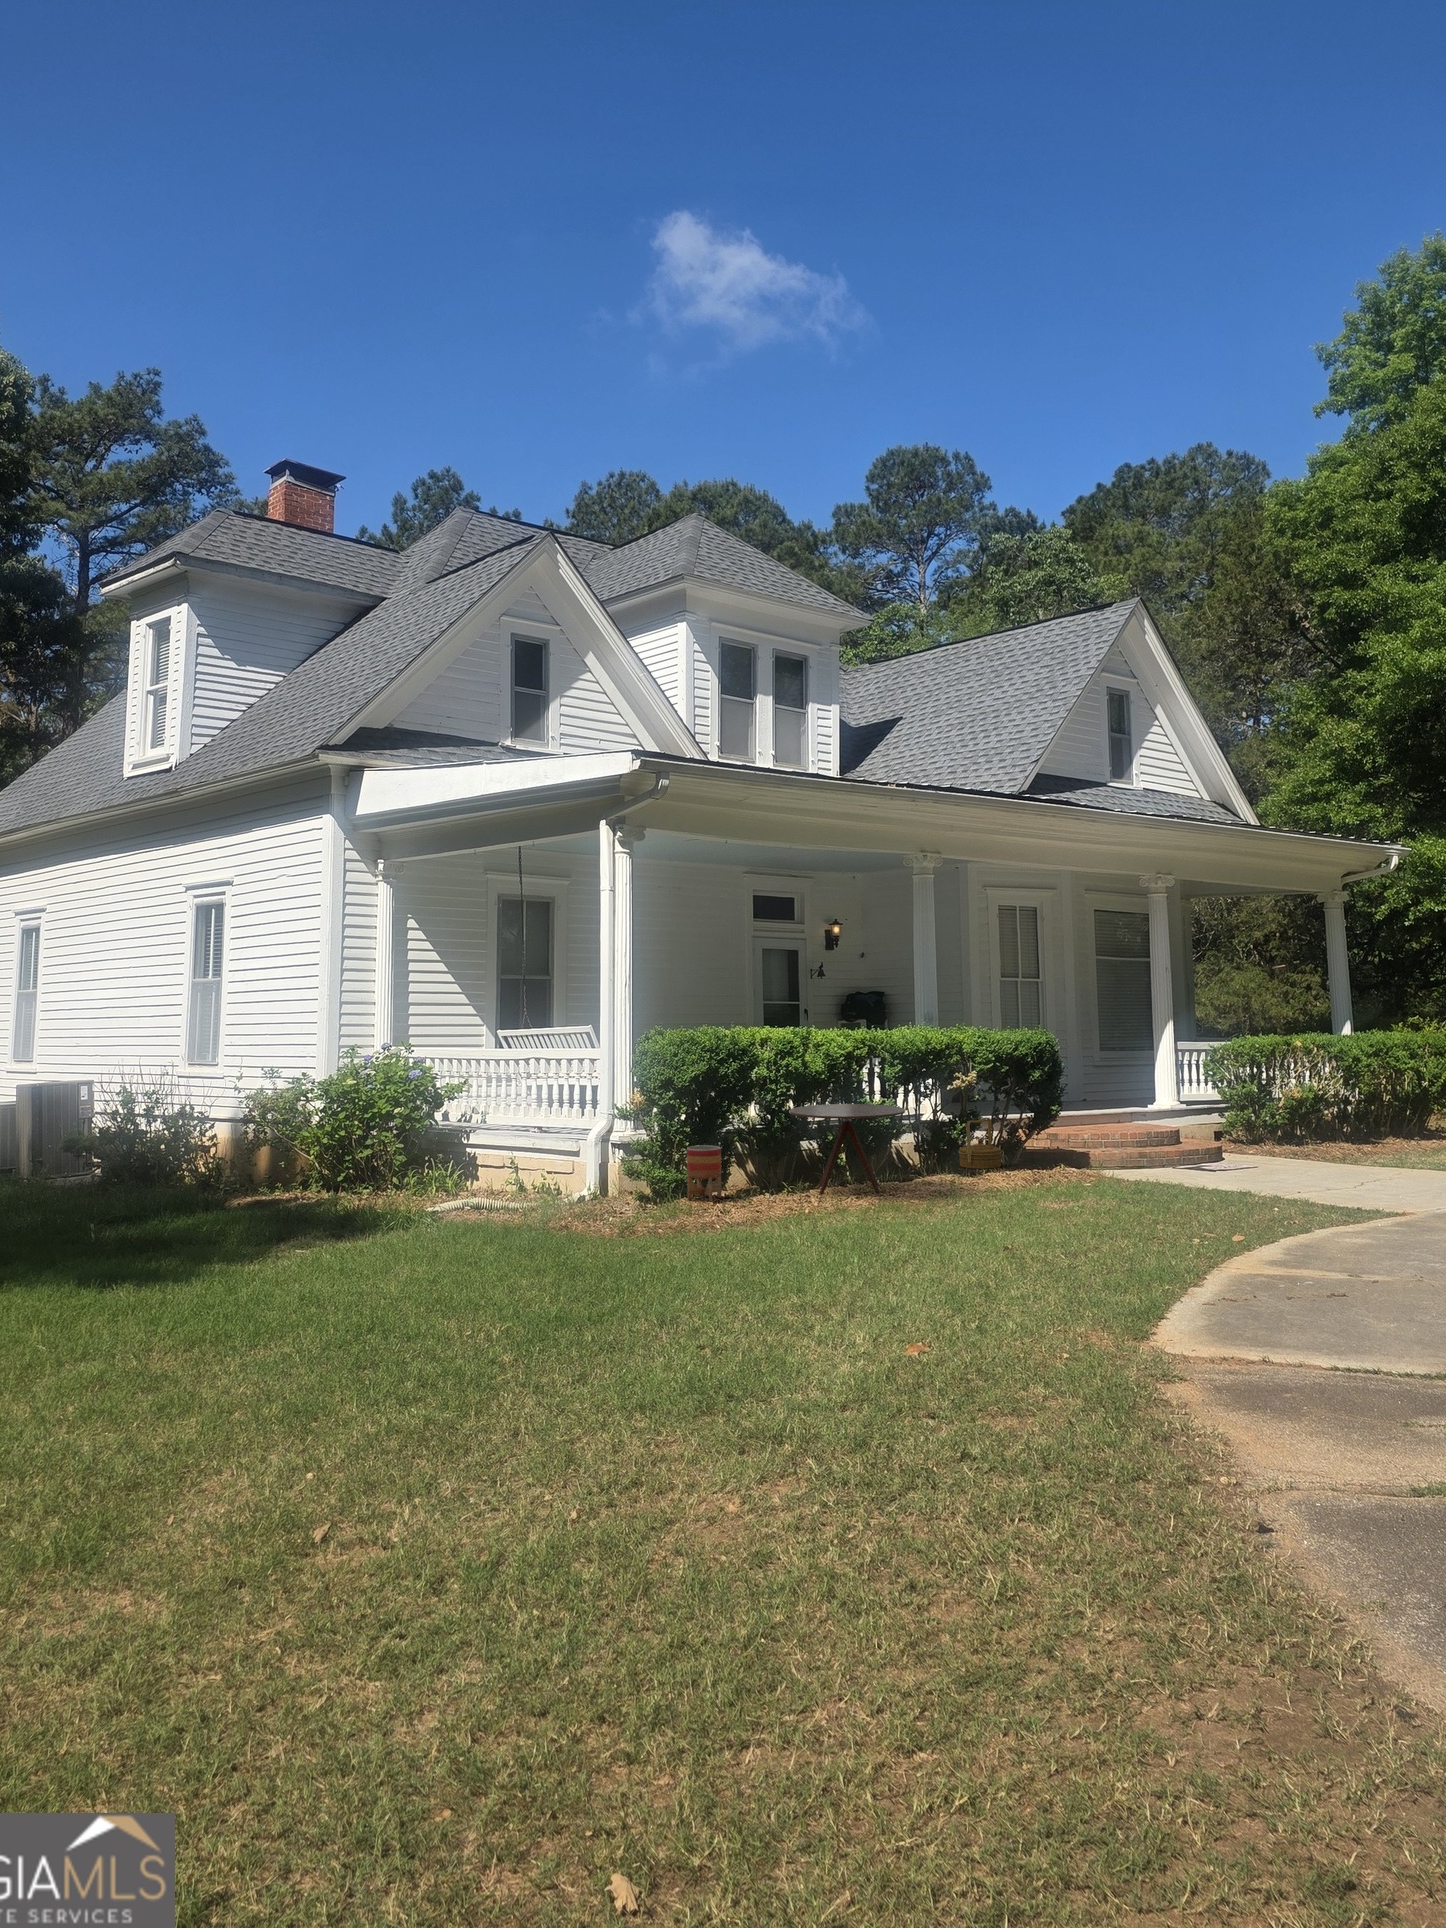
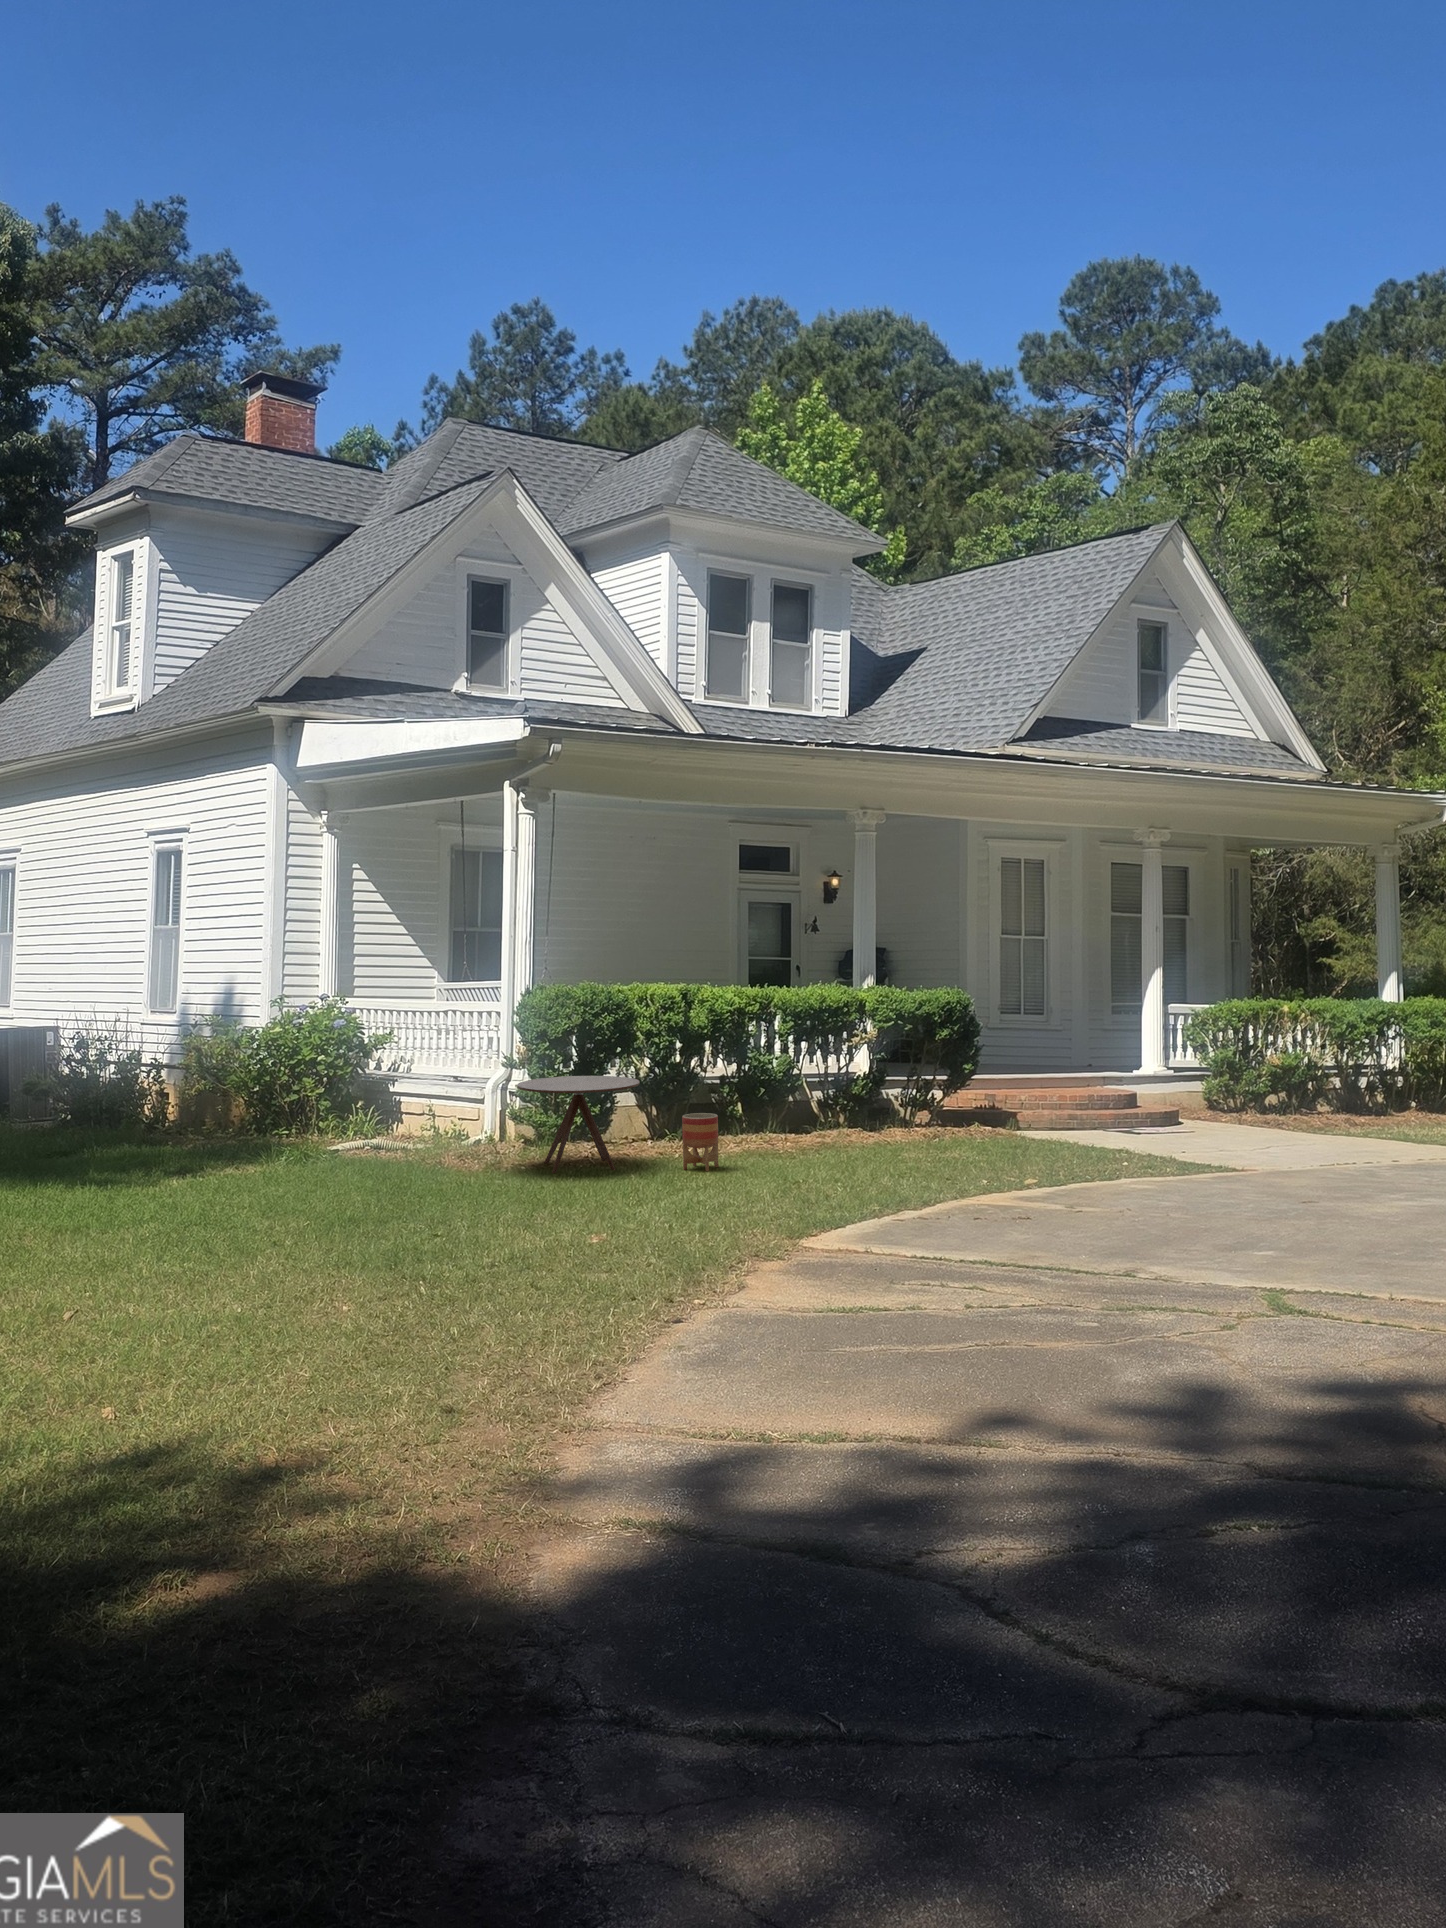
round table: present [789,1104,905,1195] -> present [517,1076,640,1173]
woven basket: present [959,1117,1002,1169] -> none [965,1081,1010,1135]

